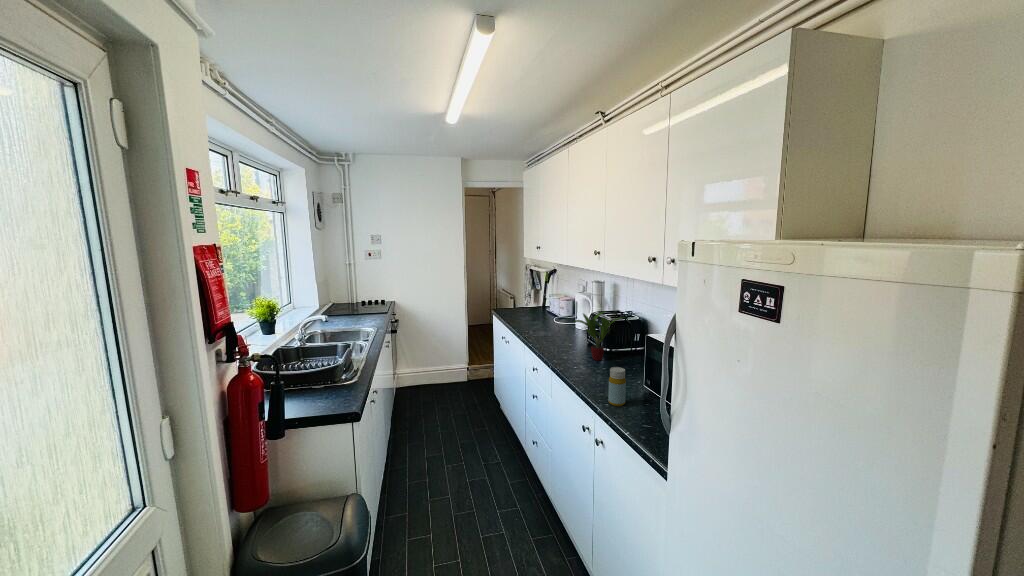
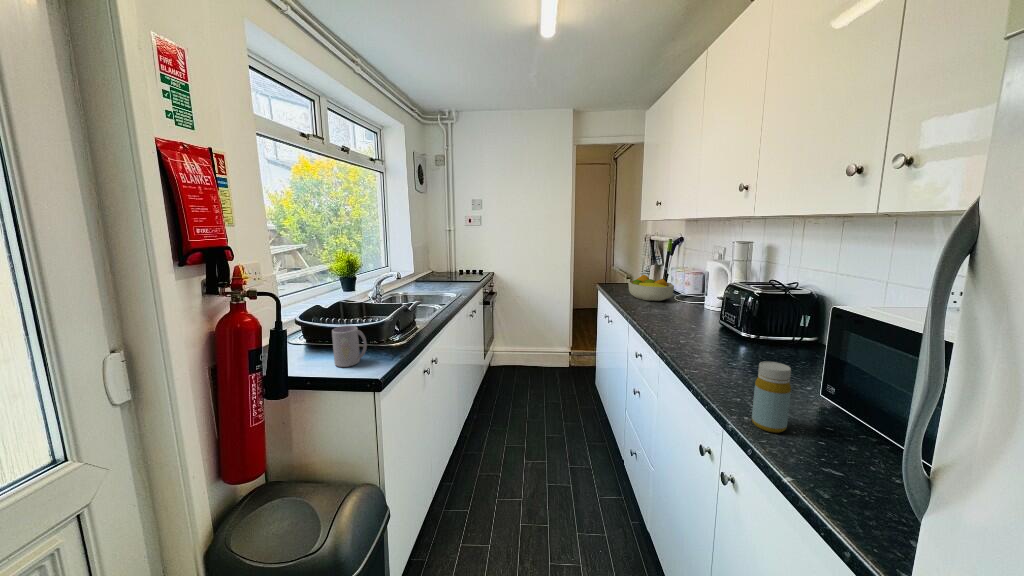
fruit bowl: none [519,302,553,323] -> present [628,275,674,301]
potted plant: present [573,312,625,361] -> none [696,278,795,353]
mug: none [312,372,340,406] -> present [332,326,367,367]

